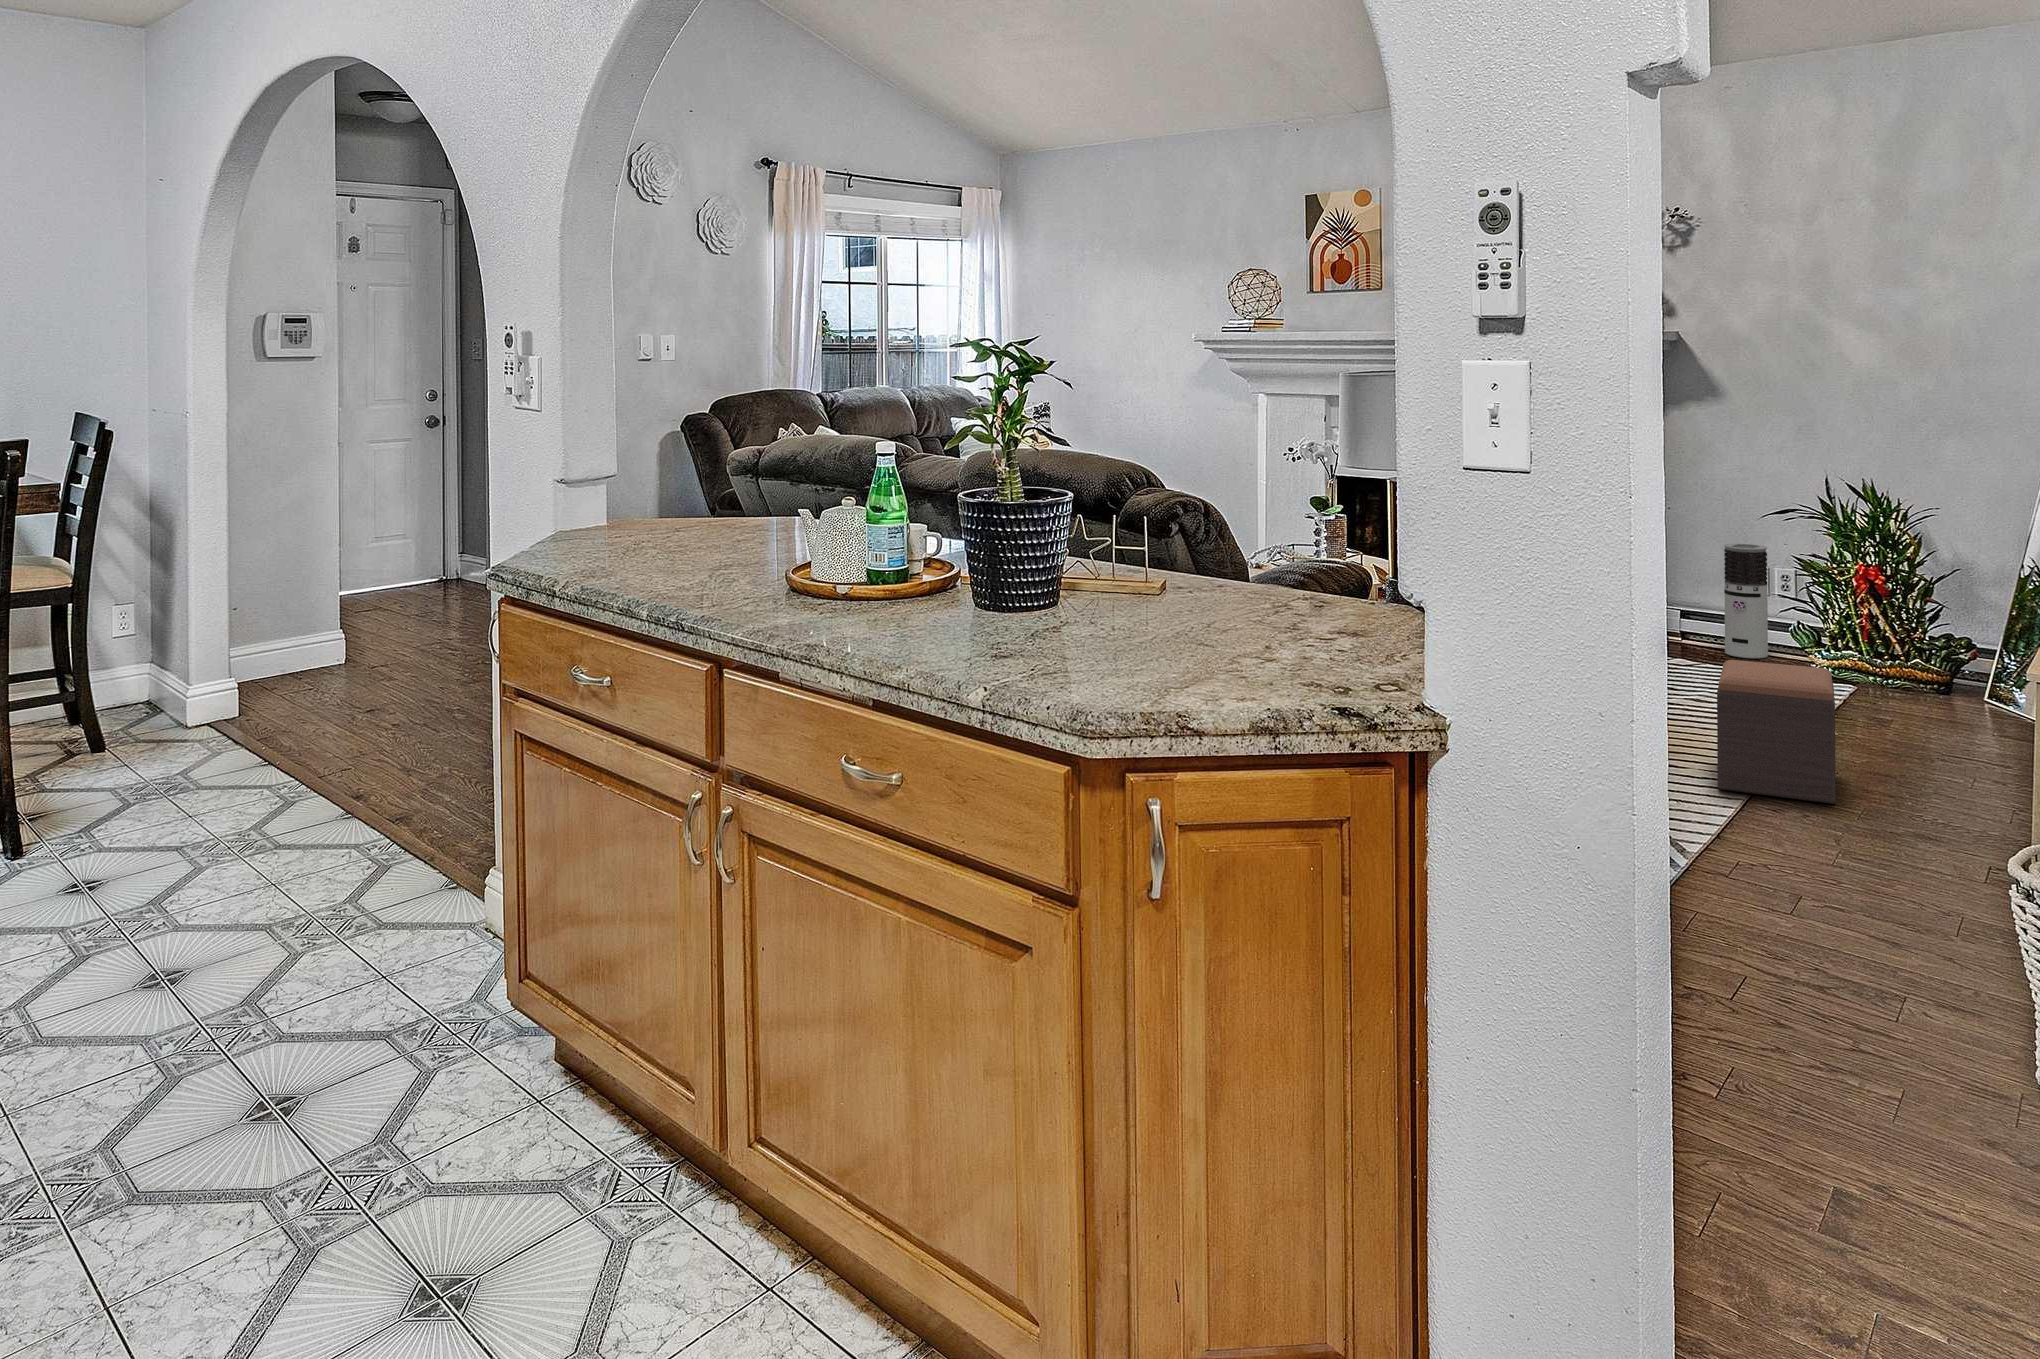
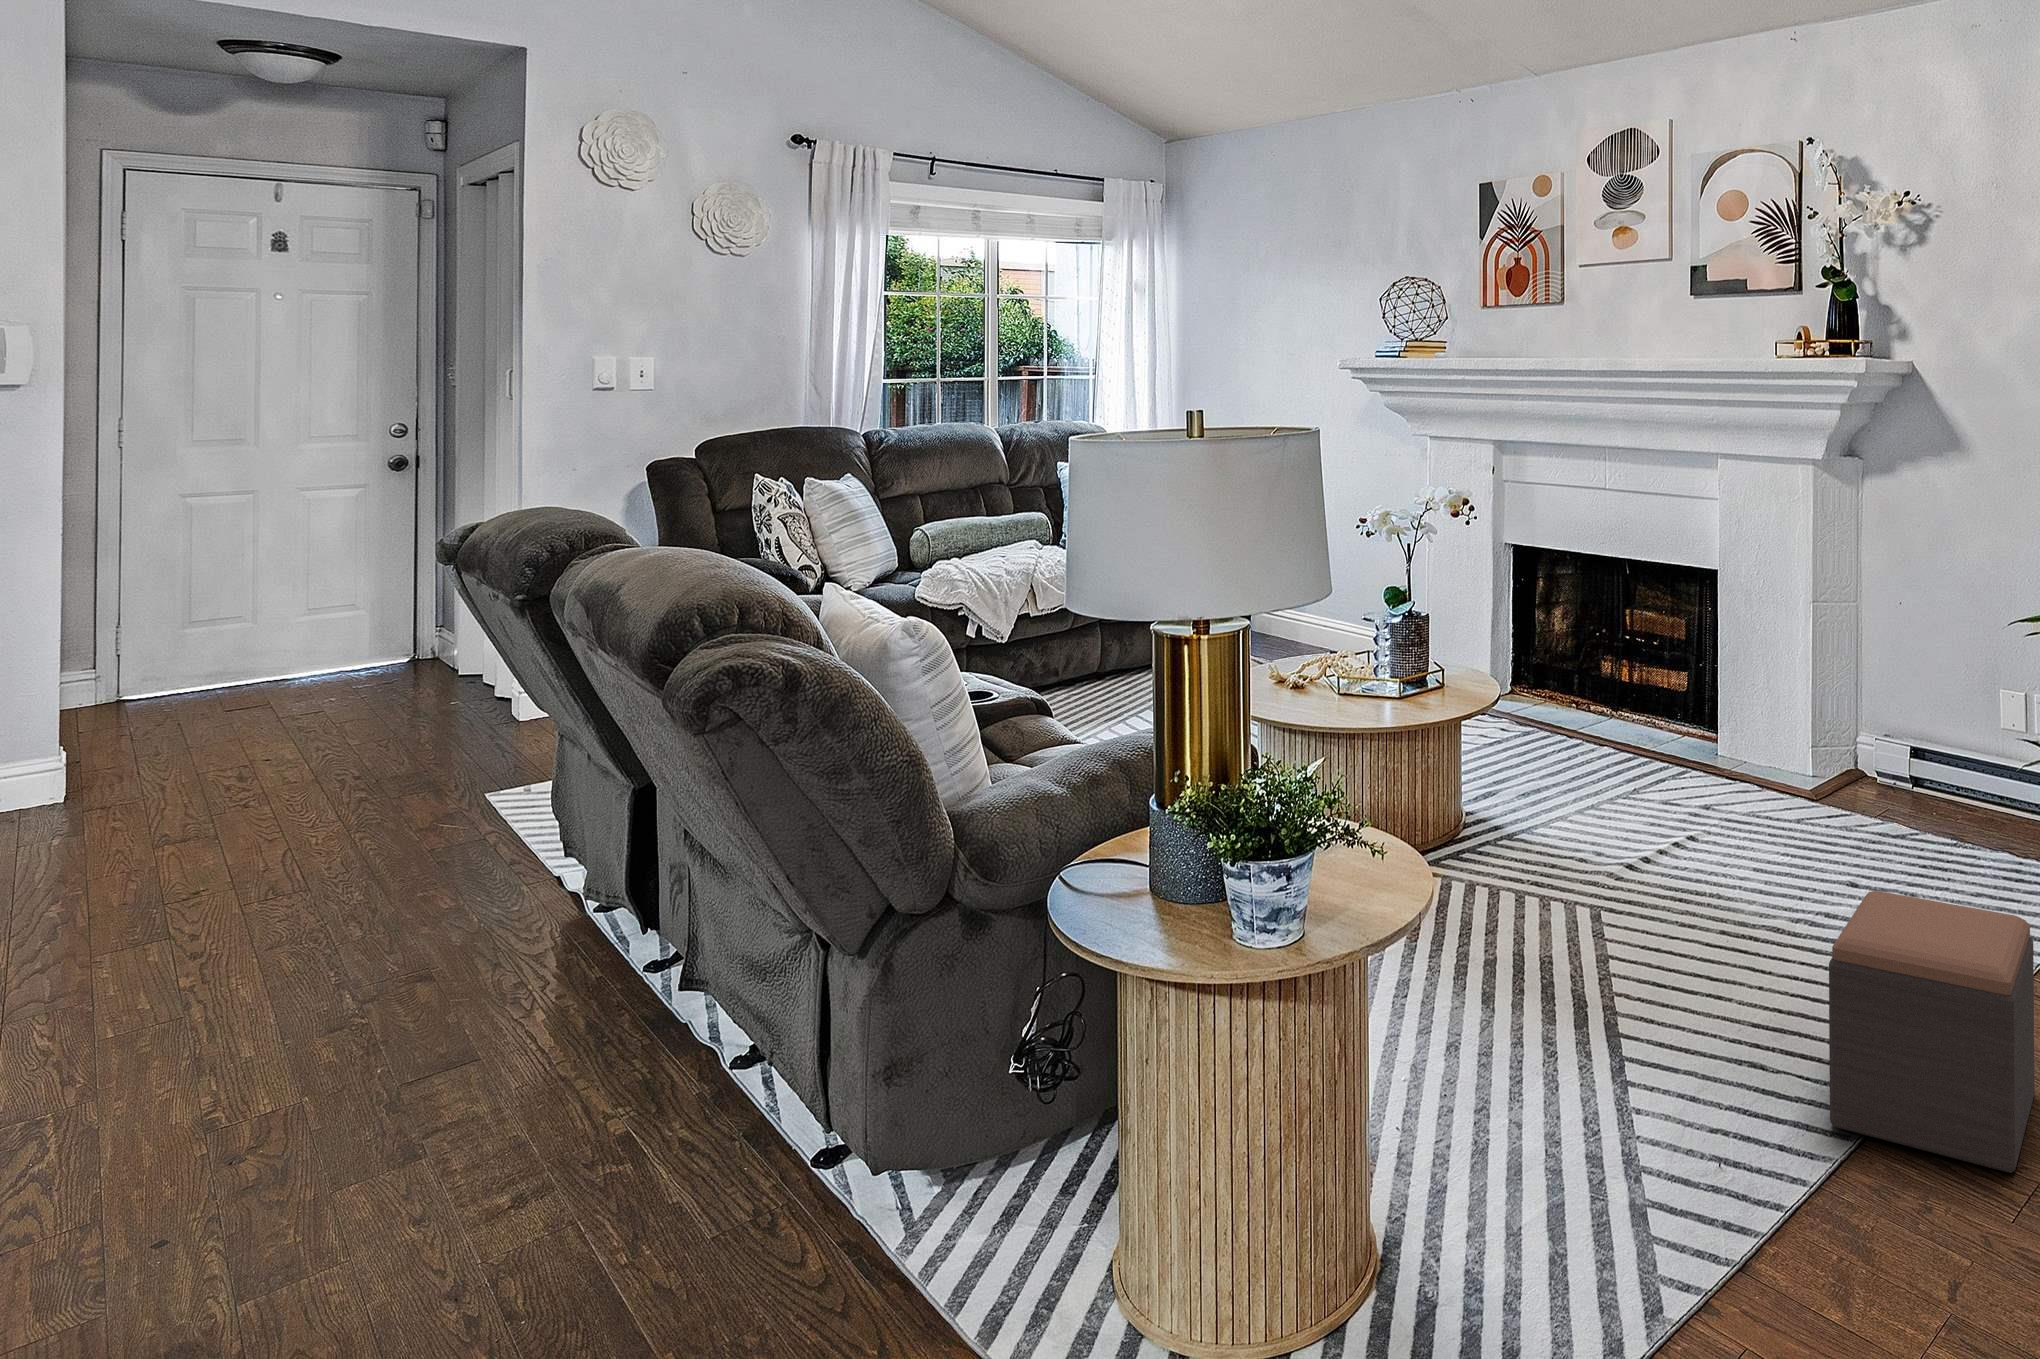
air purifier: present [1724,544,1768,658] -> none [1957,657,2017,824]

